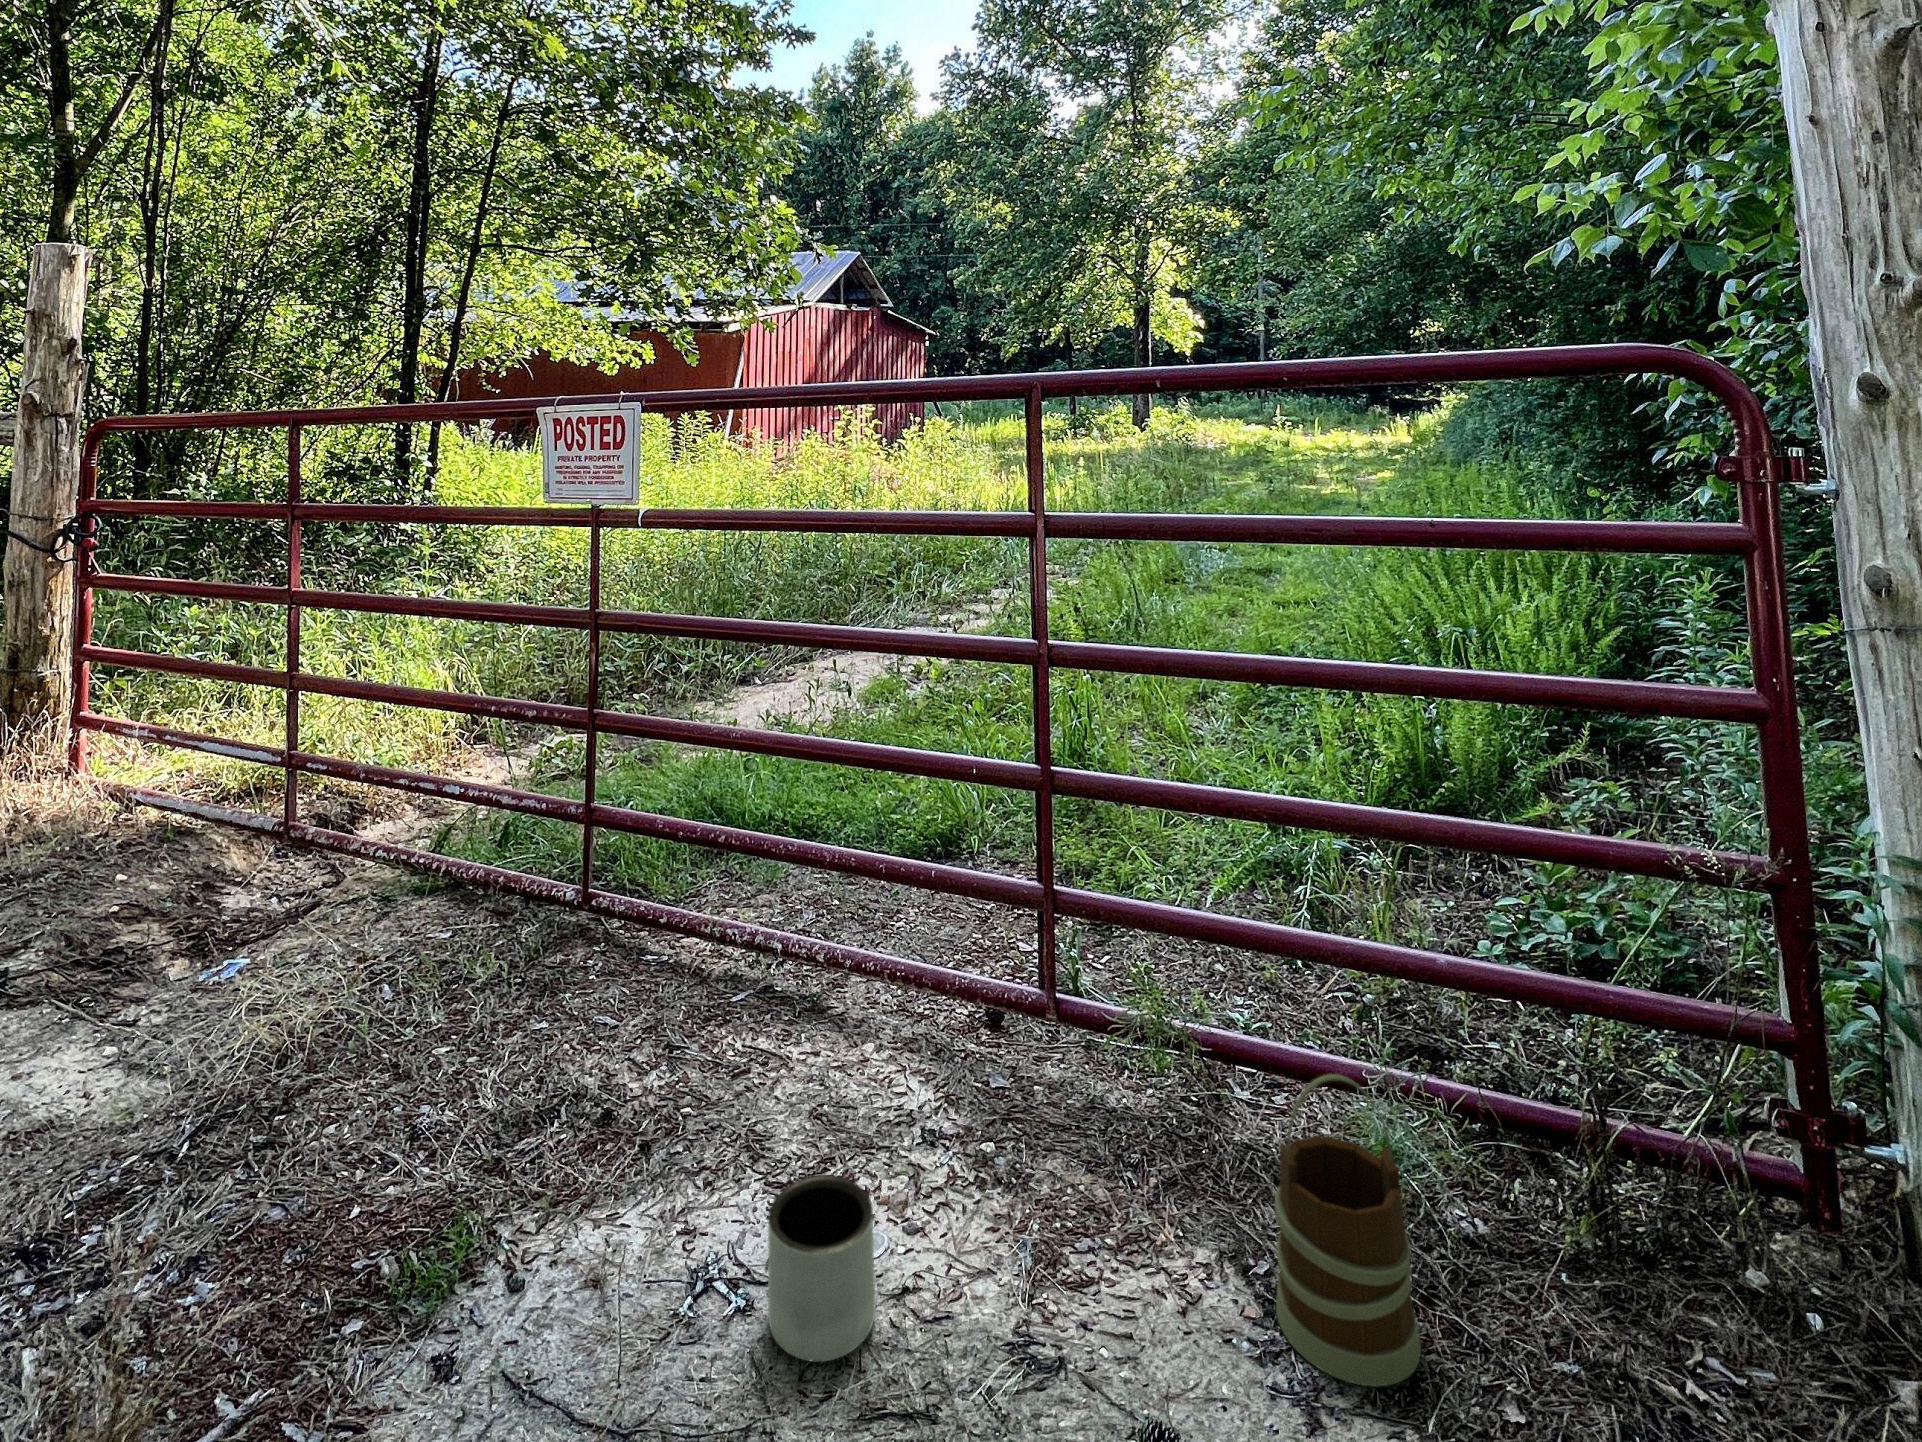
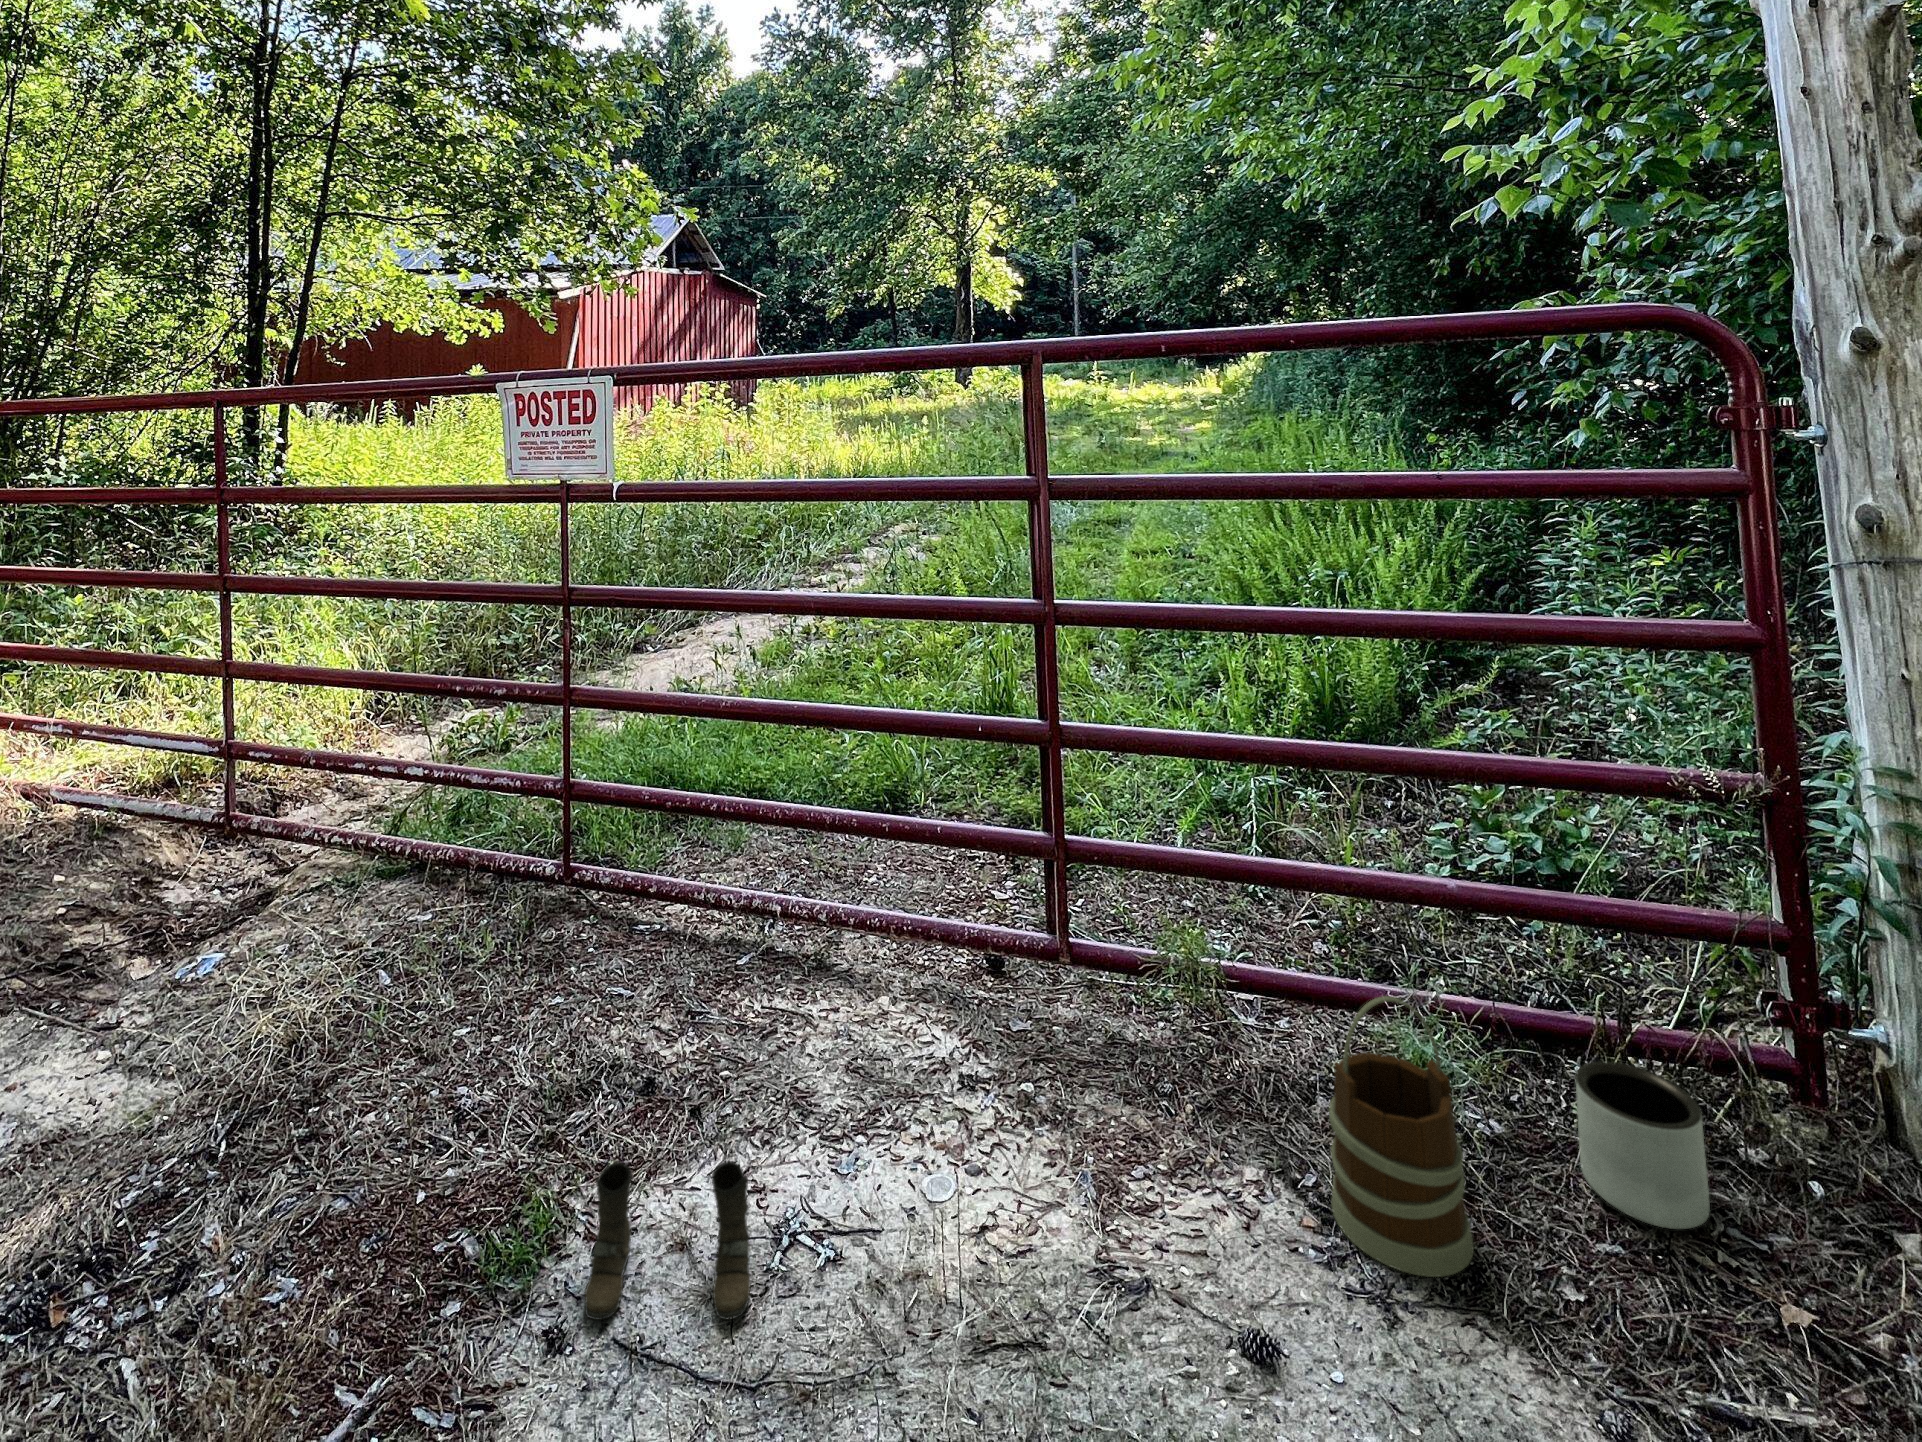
planter: present [768,1175,875,1362] -> present [1575,1062,1710,1229]
boots: none [480,1188,661,1360] -> present [585,1161,750,1320]

